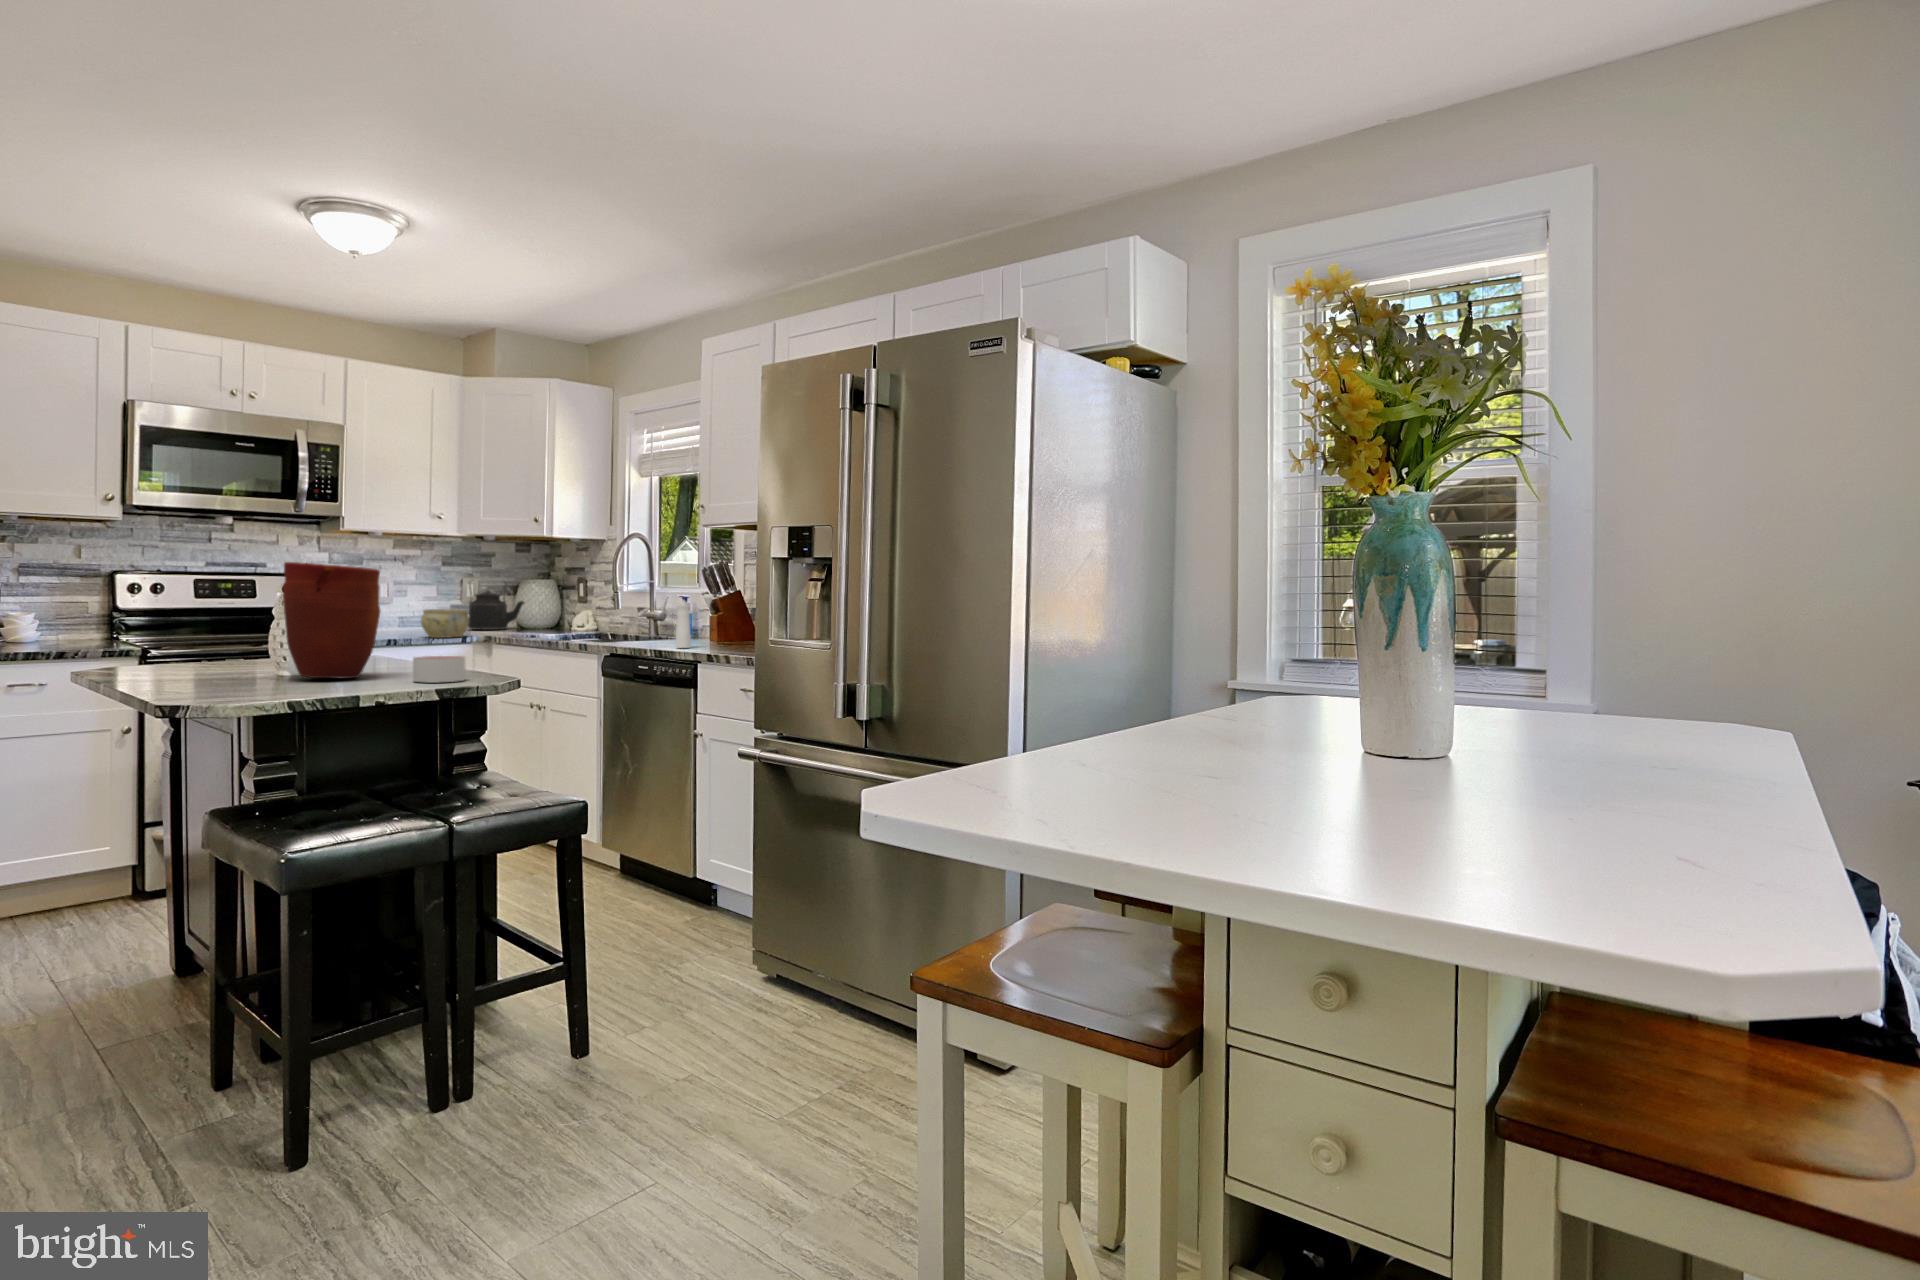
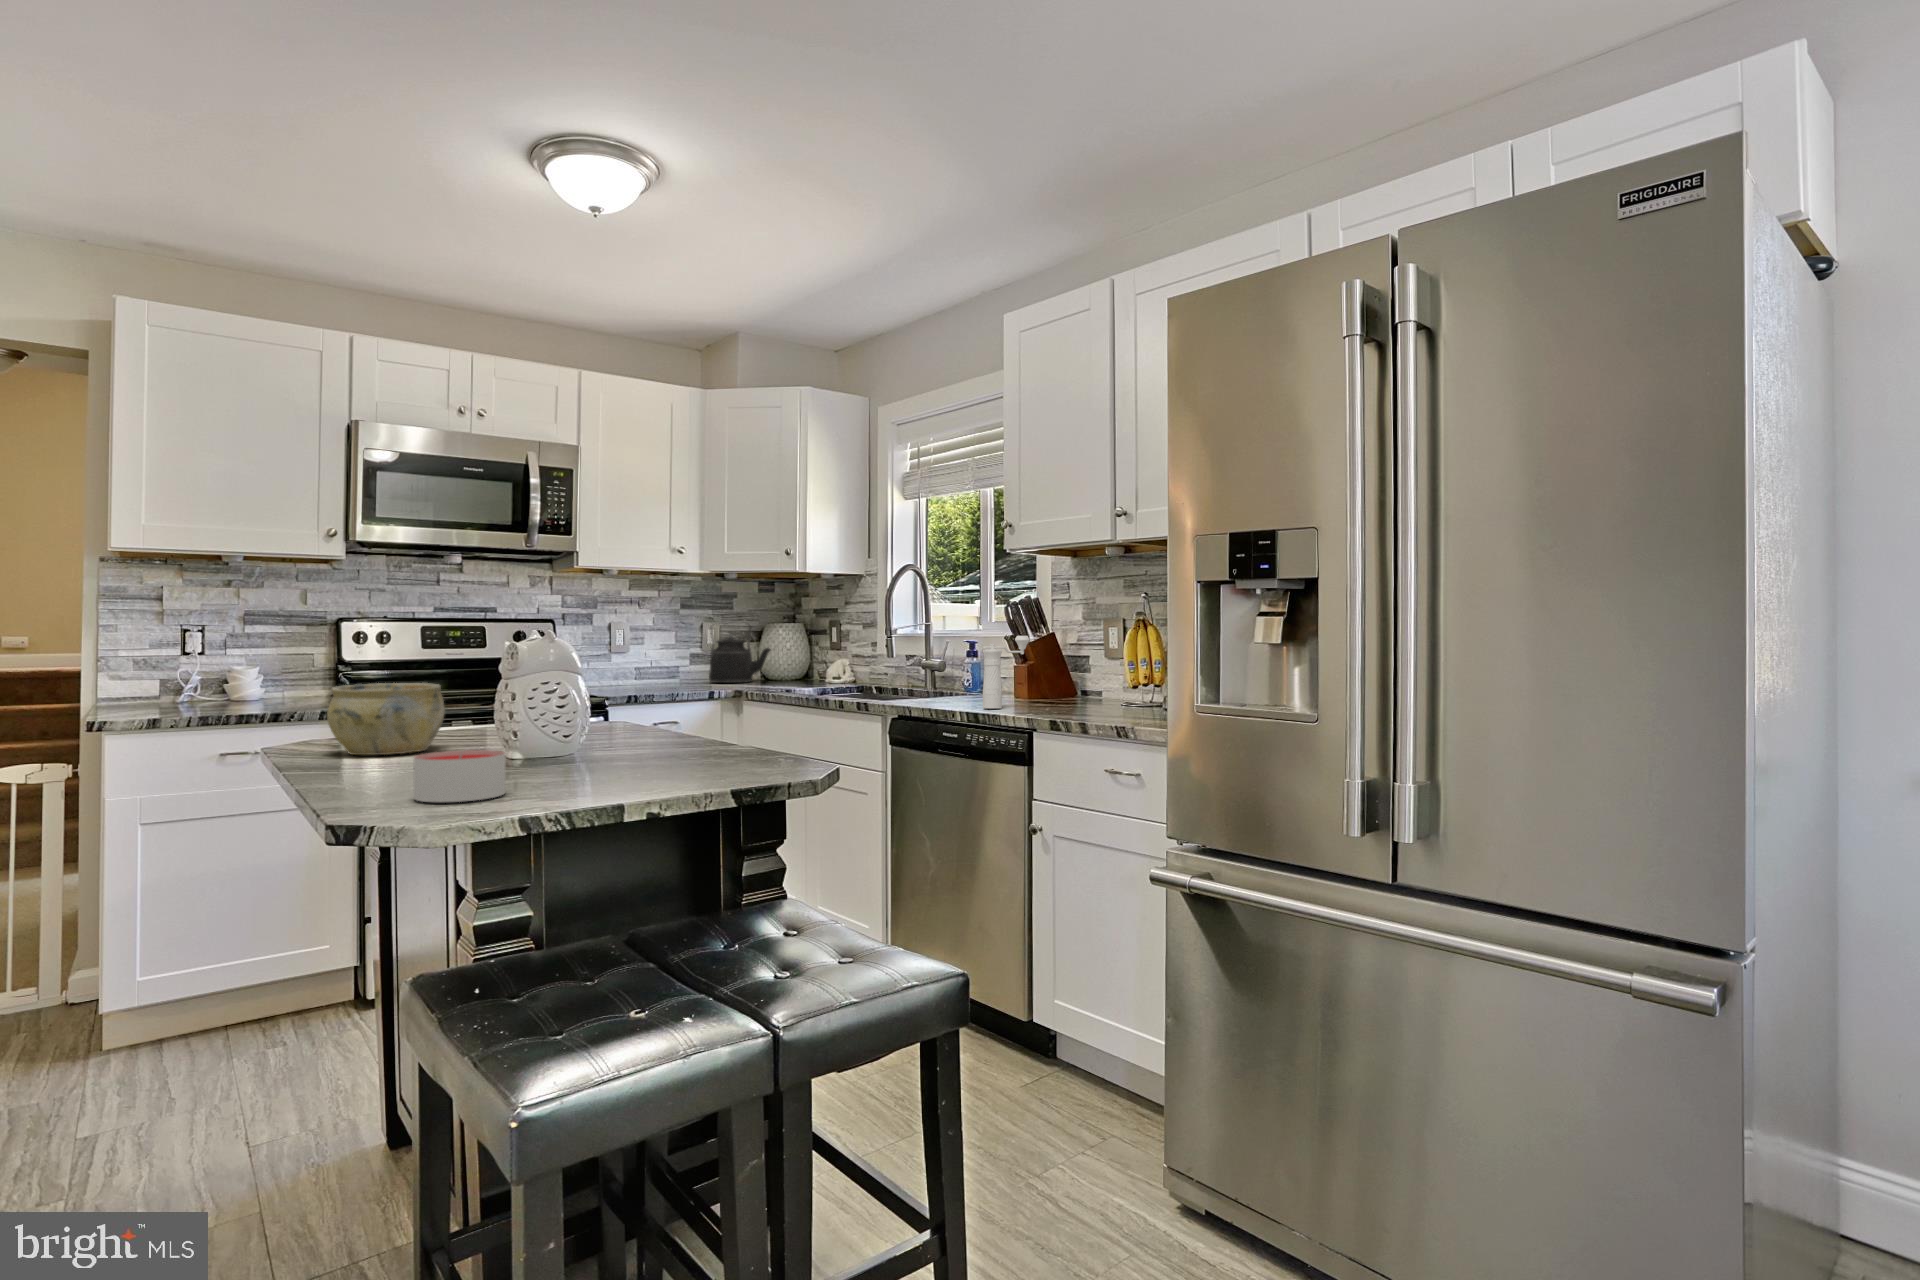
vase: present [283,562,380,679] -> none [516,596,645,767]
ceramic bowl: present [421,609,469,638] -> present [327,683,445,755]
candle: present [413,656,466,683] -> present [413,750,505,802]

